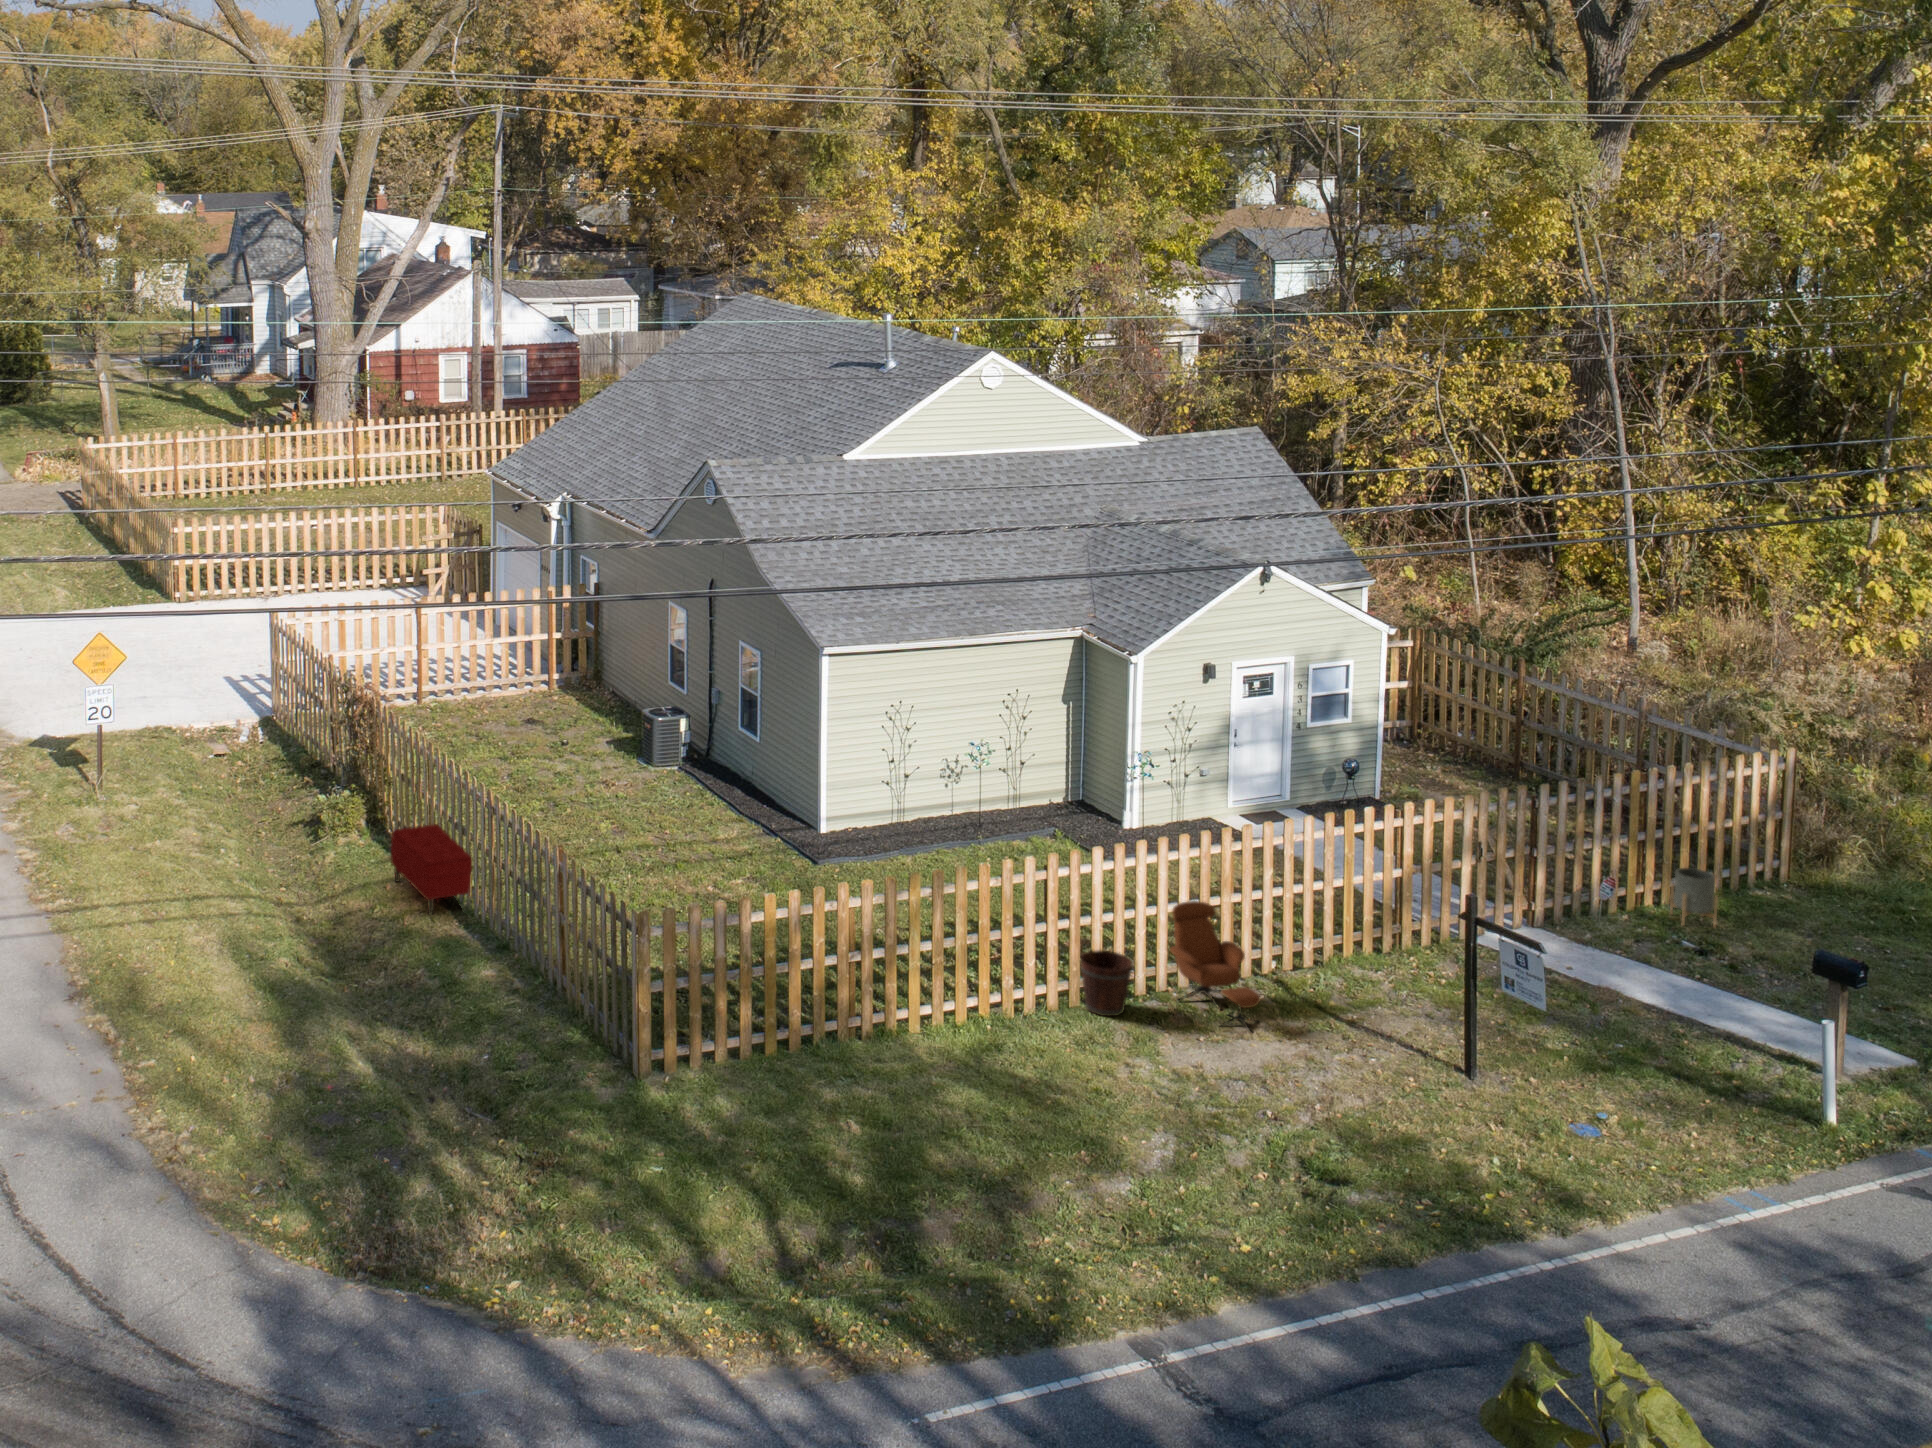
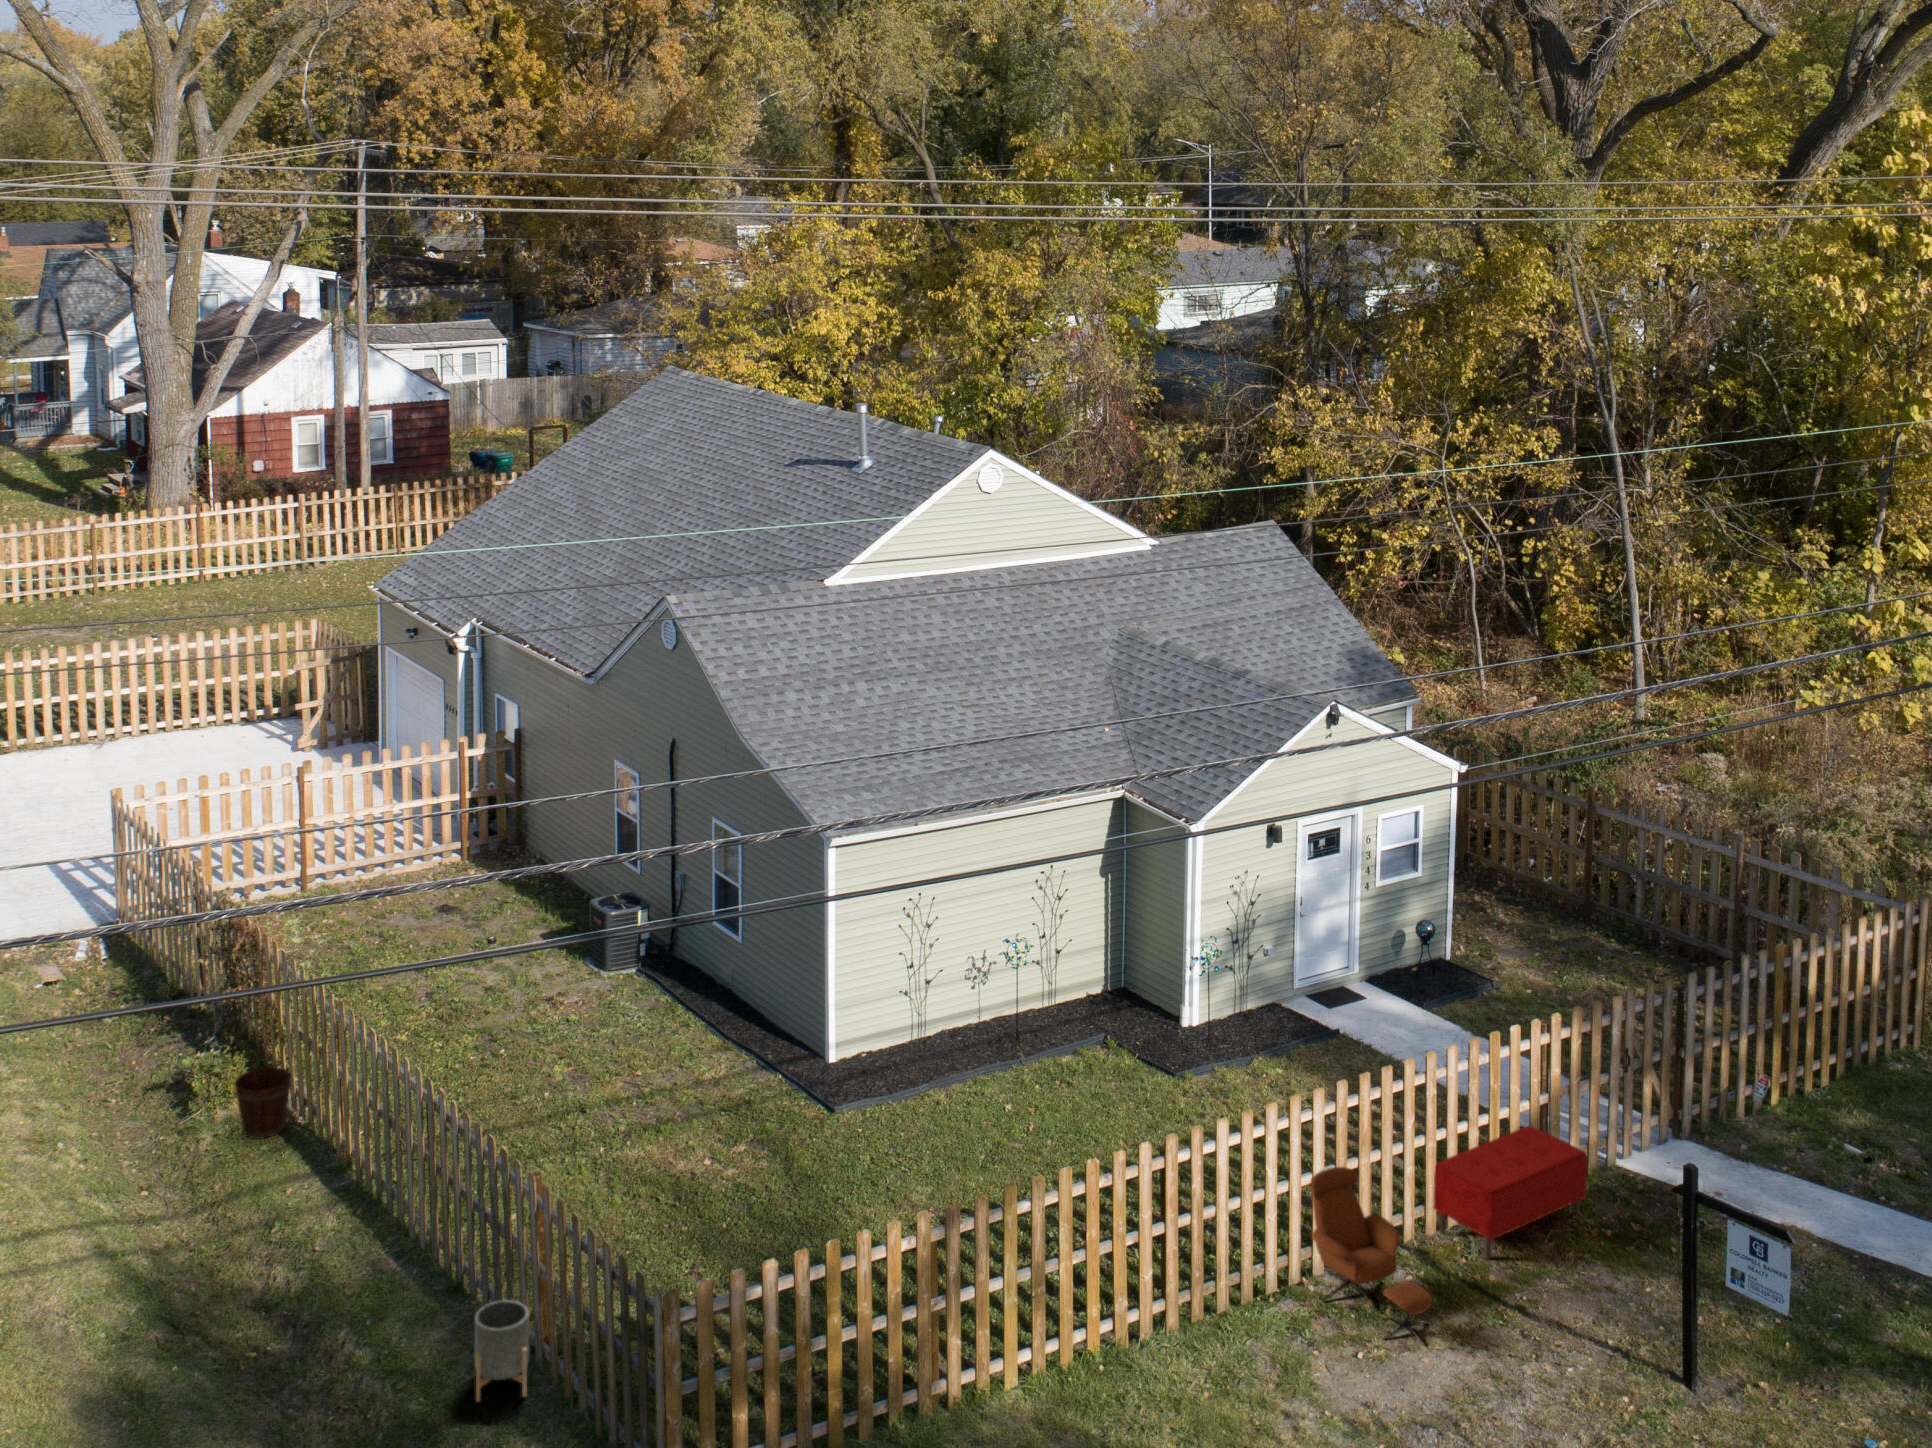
bench: present [391,824,472,915] -> present [1434,1125,1587,1259]
planter: present [1670,868,1718,927] -> present [475,1300,529,1402]
bucket: present [1080,950,1132,1016] -> present [235,1067,291,1139]

